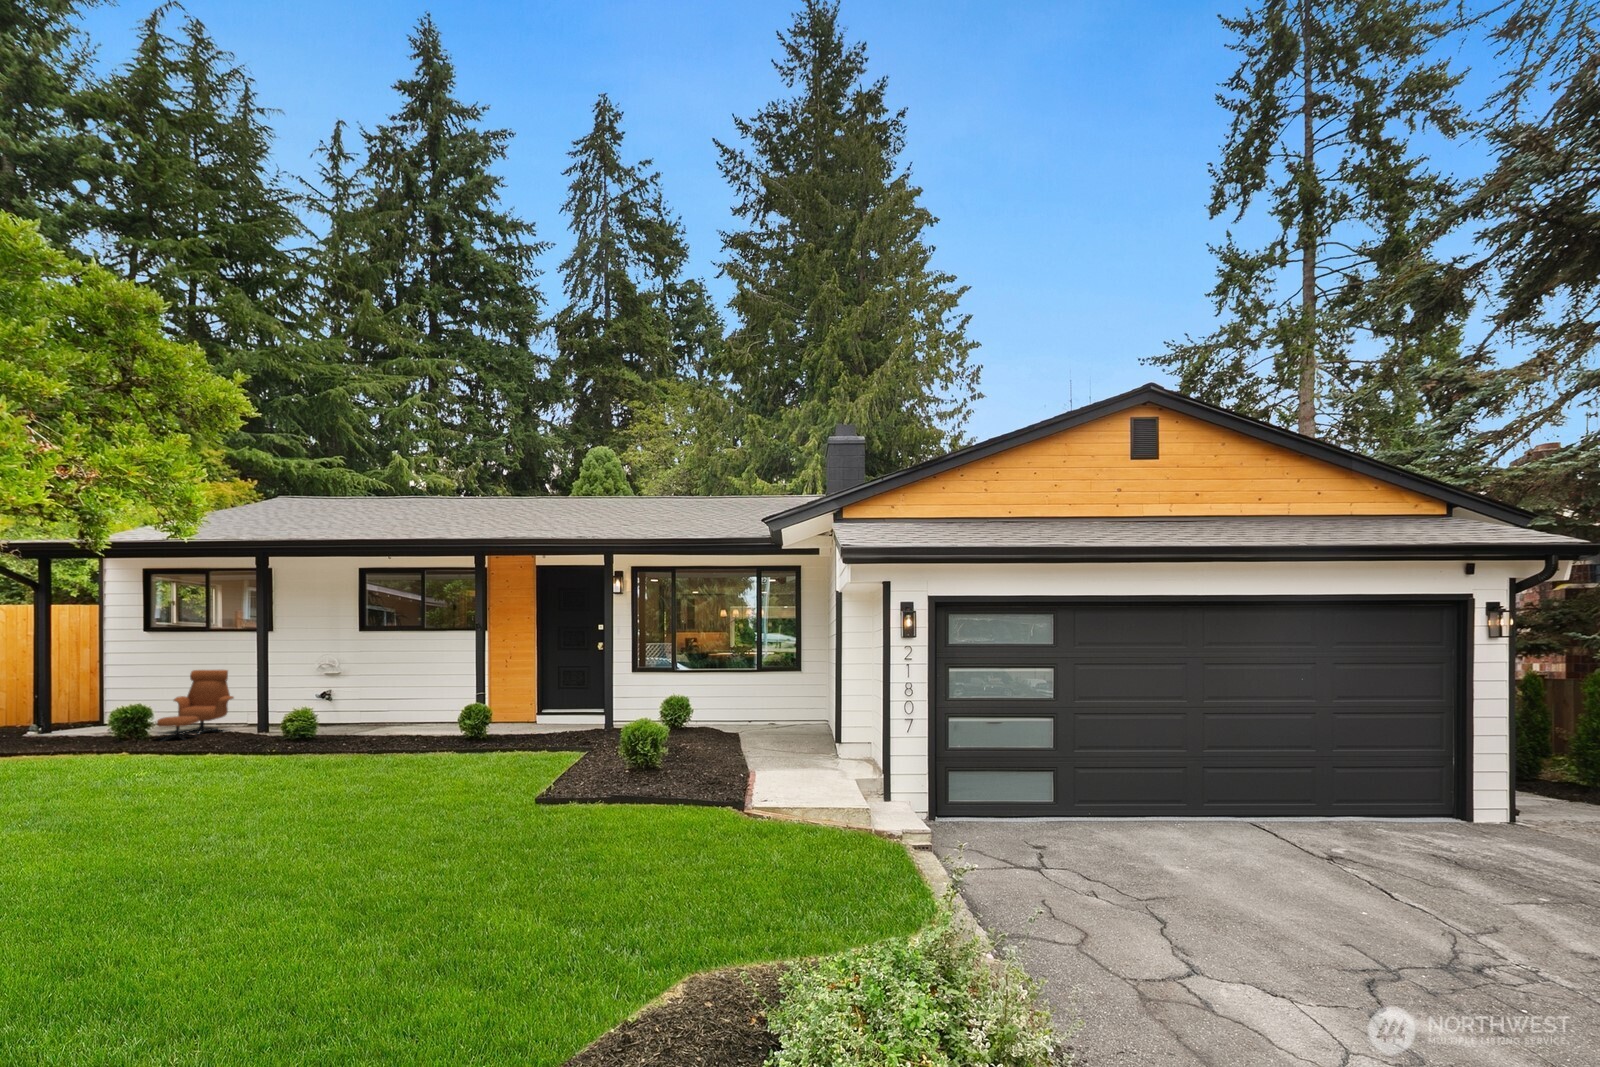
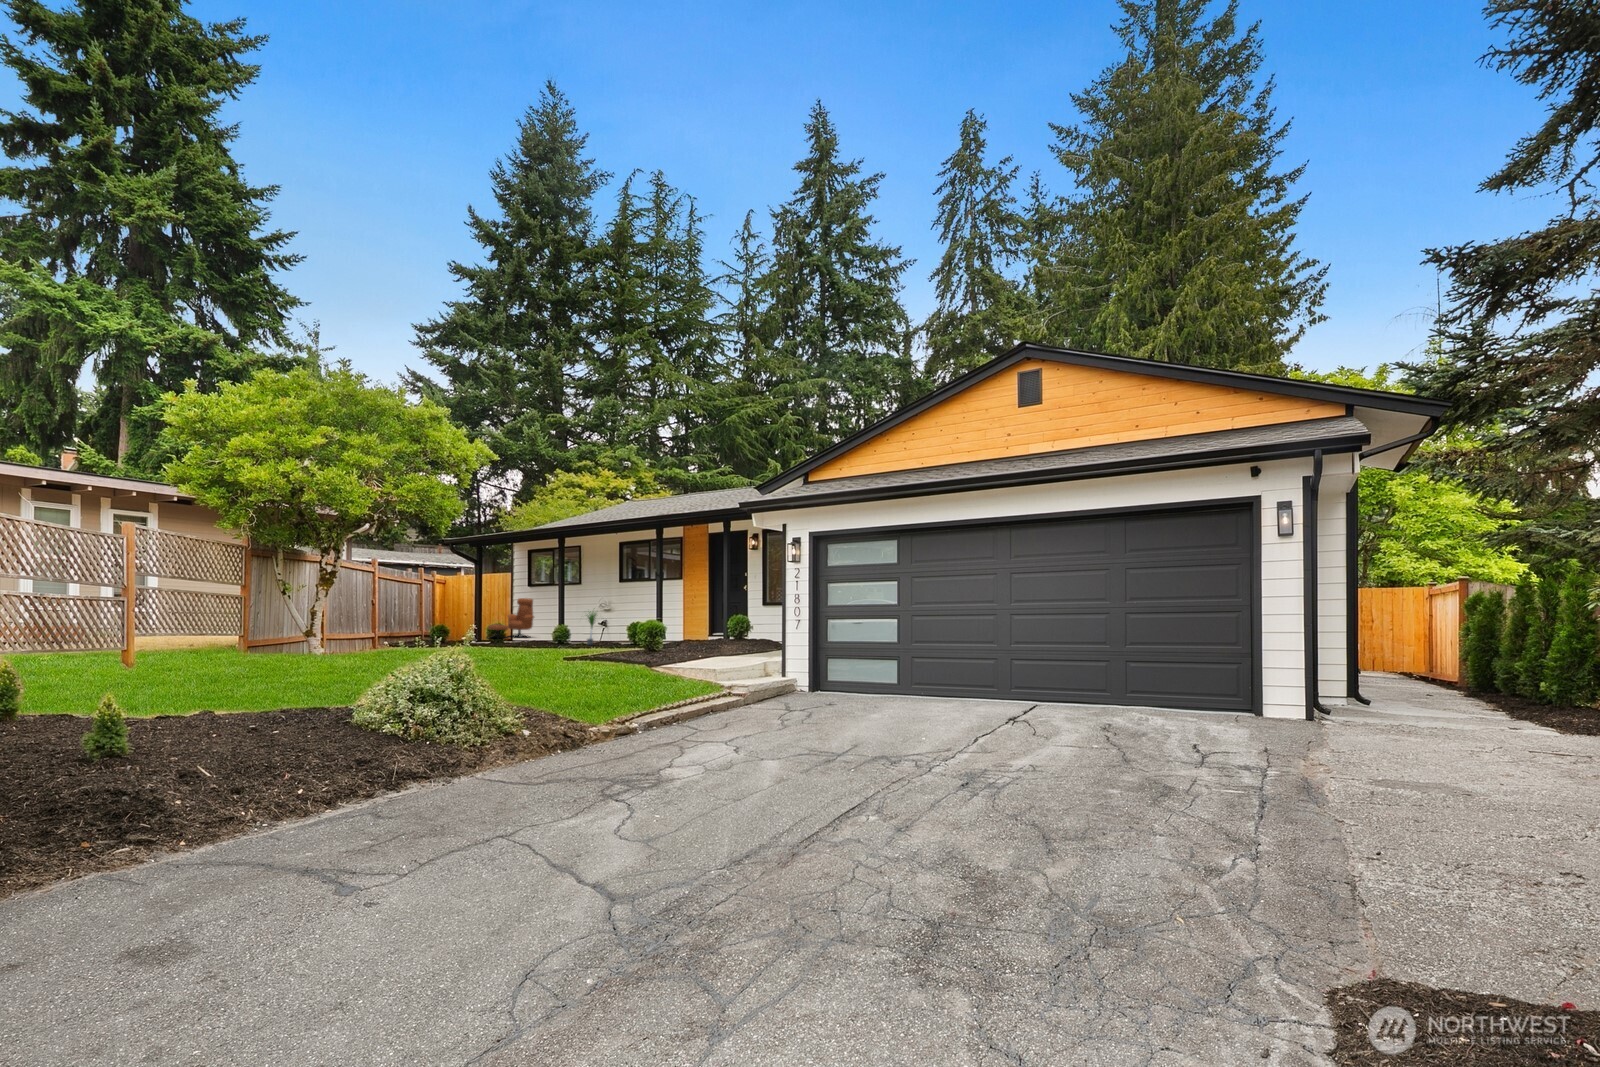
potted plant: none [370,674,411,732] -> present [586,611,596,645]

